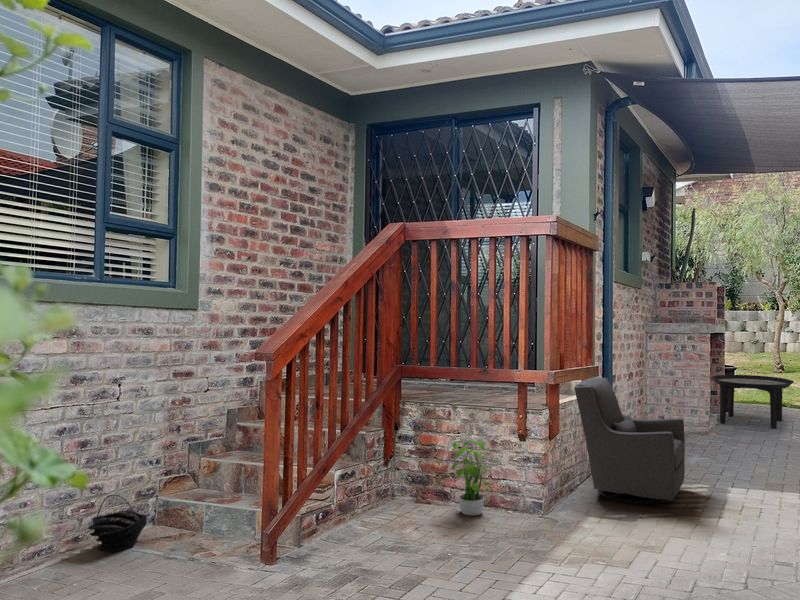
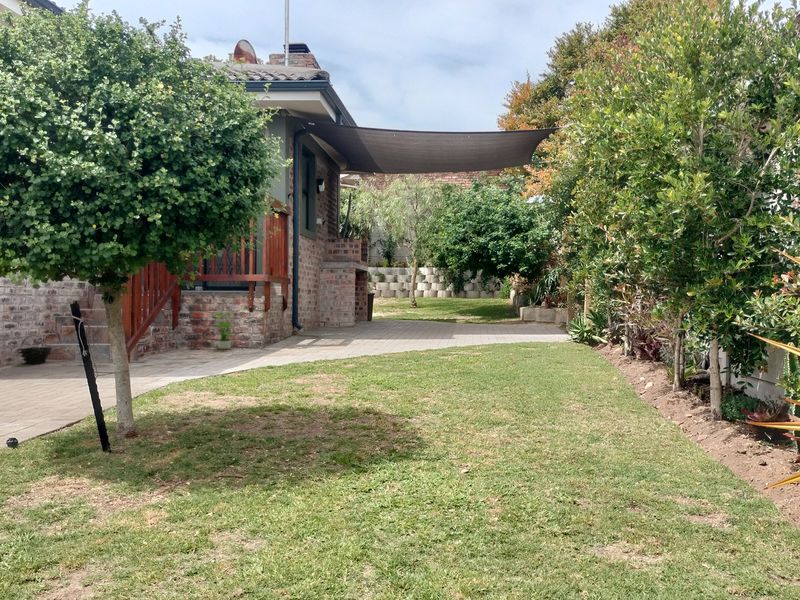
round table: present [711,375,794,429] -> none [357,296,401,323]
chair: present [574,377,685,504] -> none [277,284,332,343]

